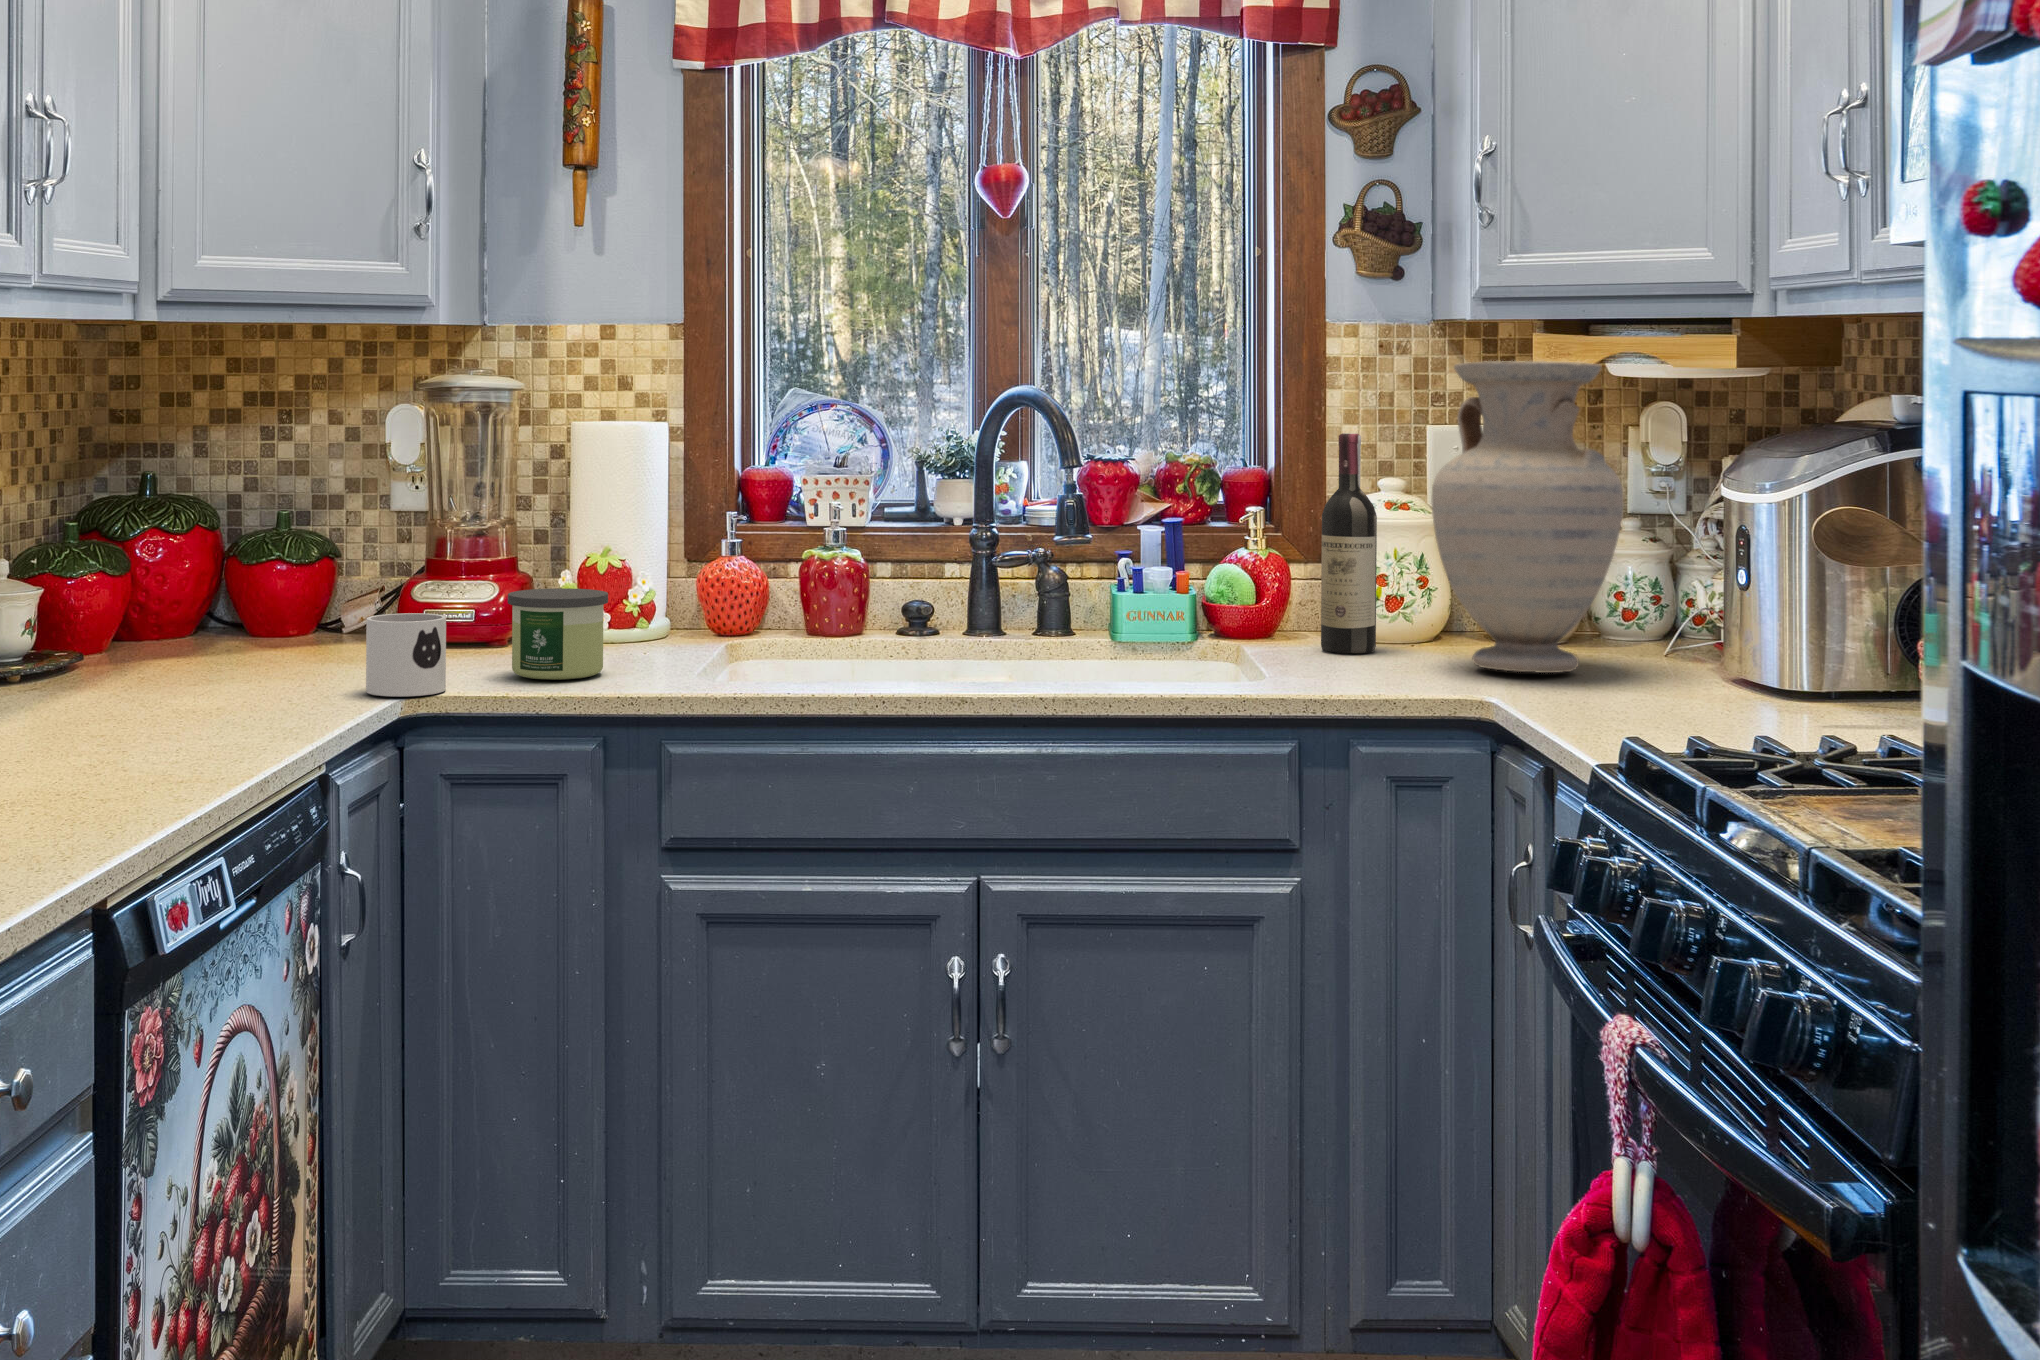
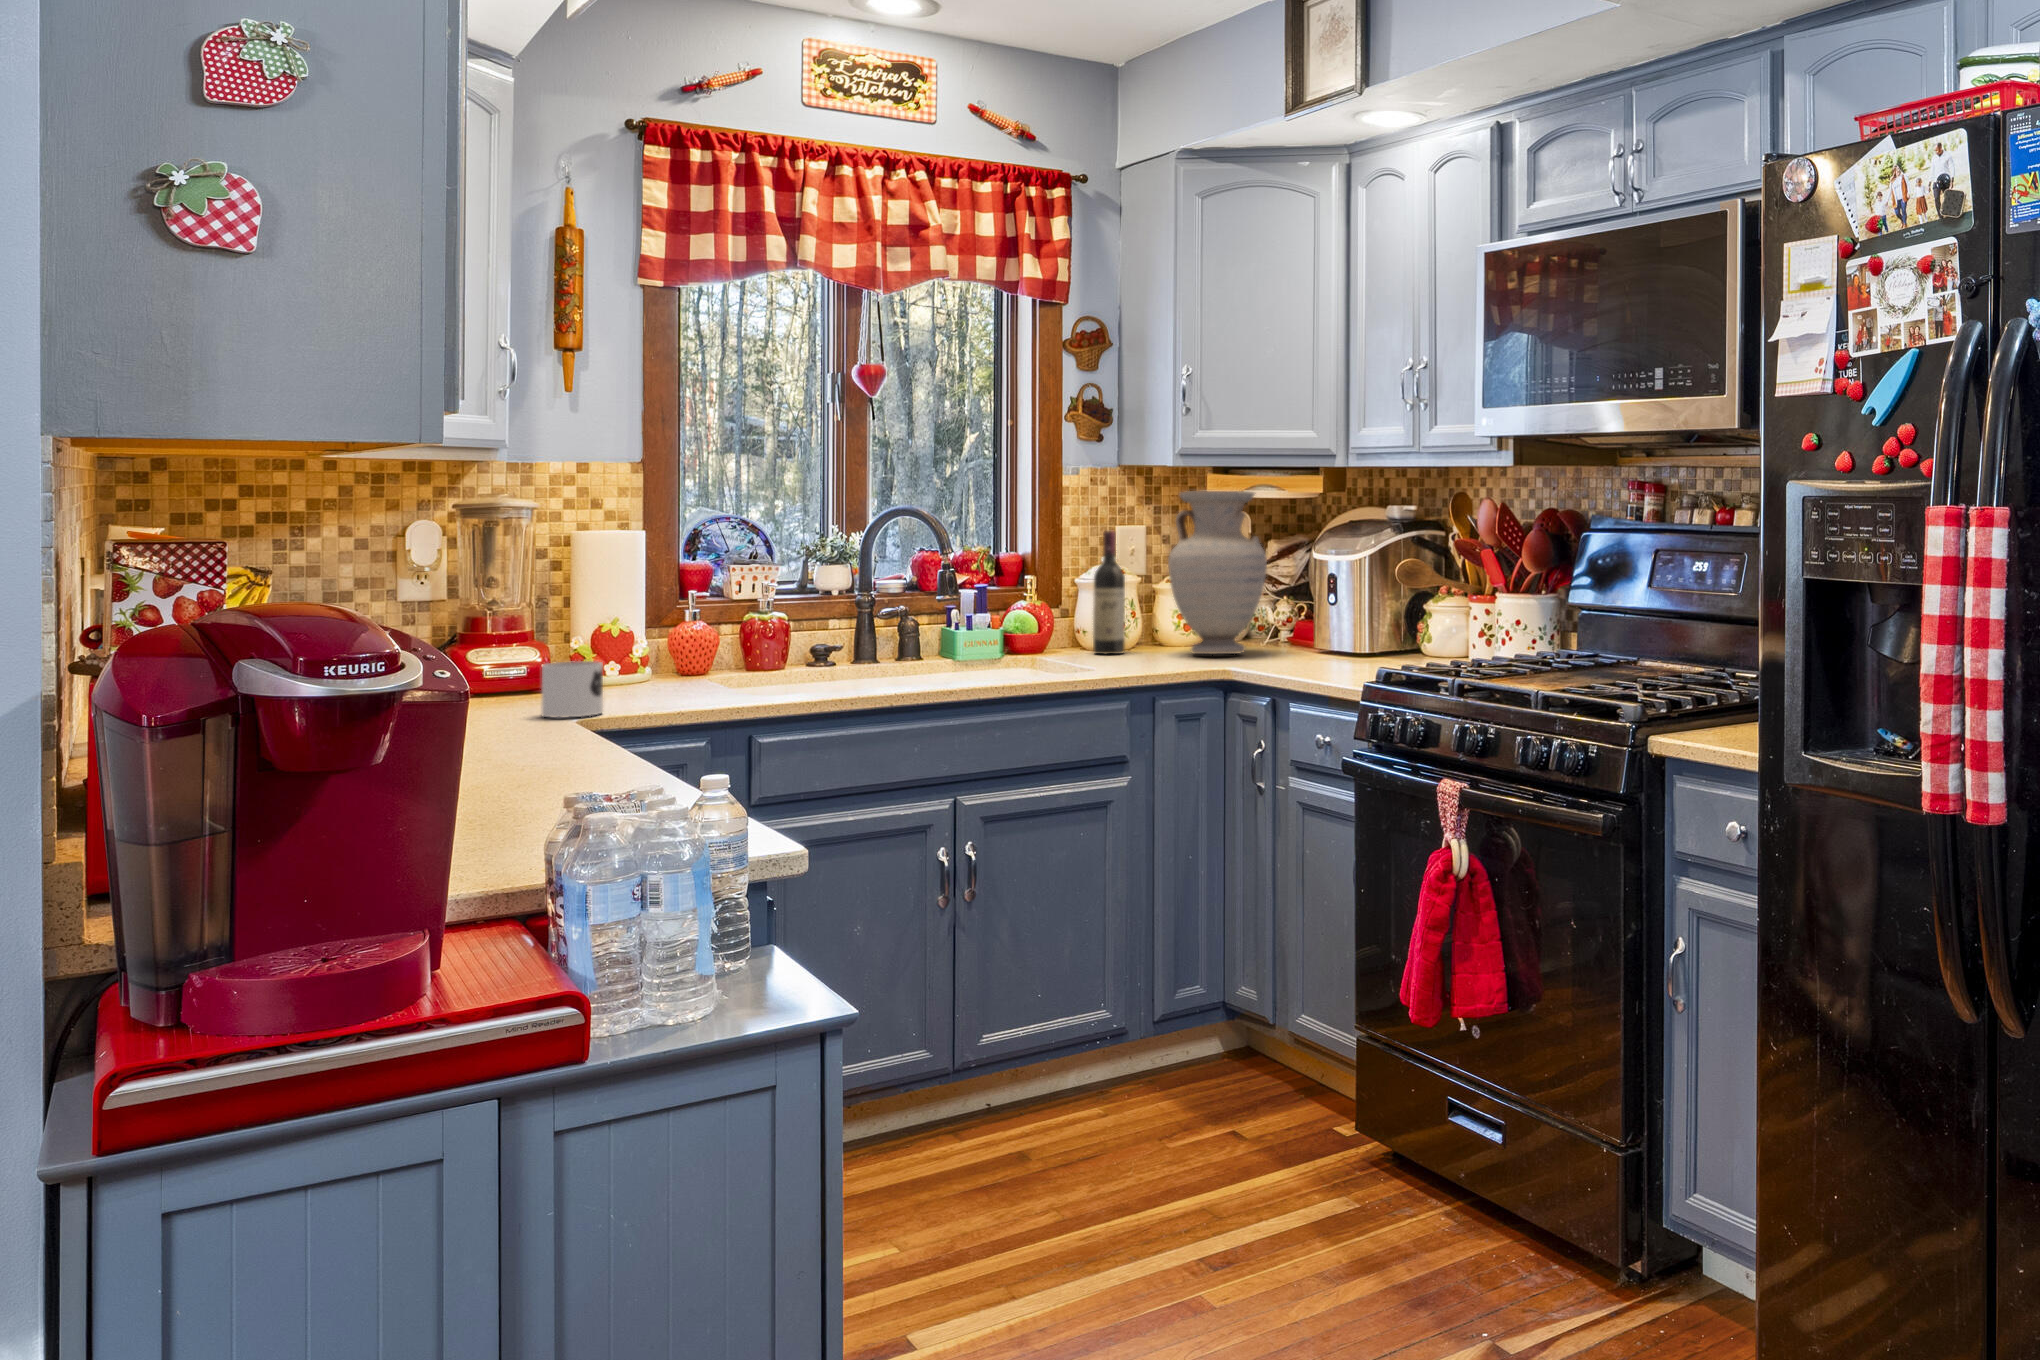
candle: present [508,588,608,680] -> none [617,641,692,701]

